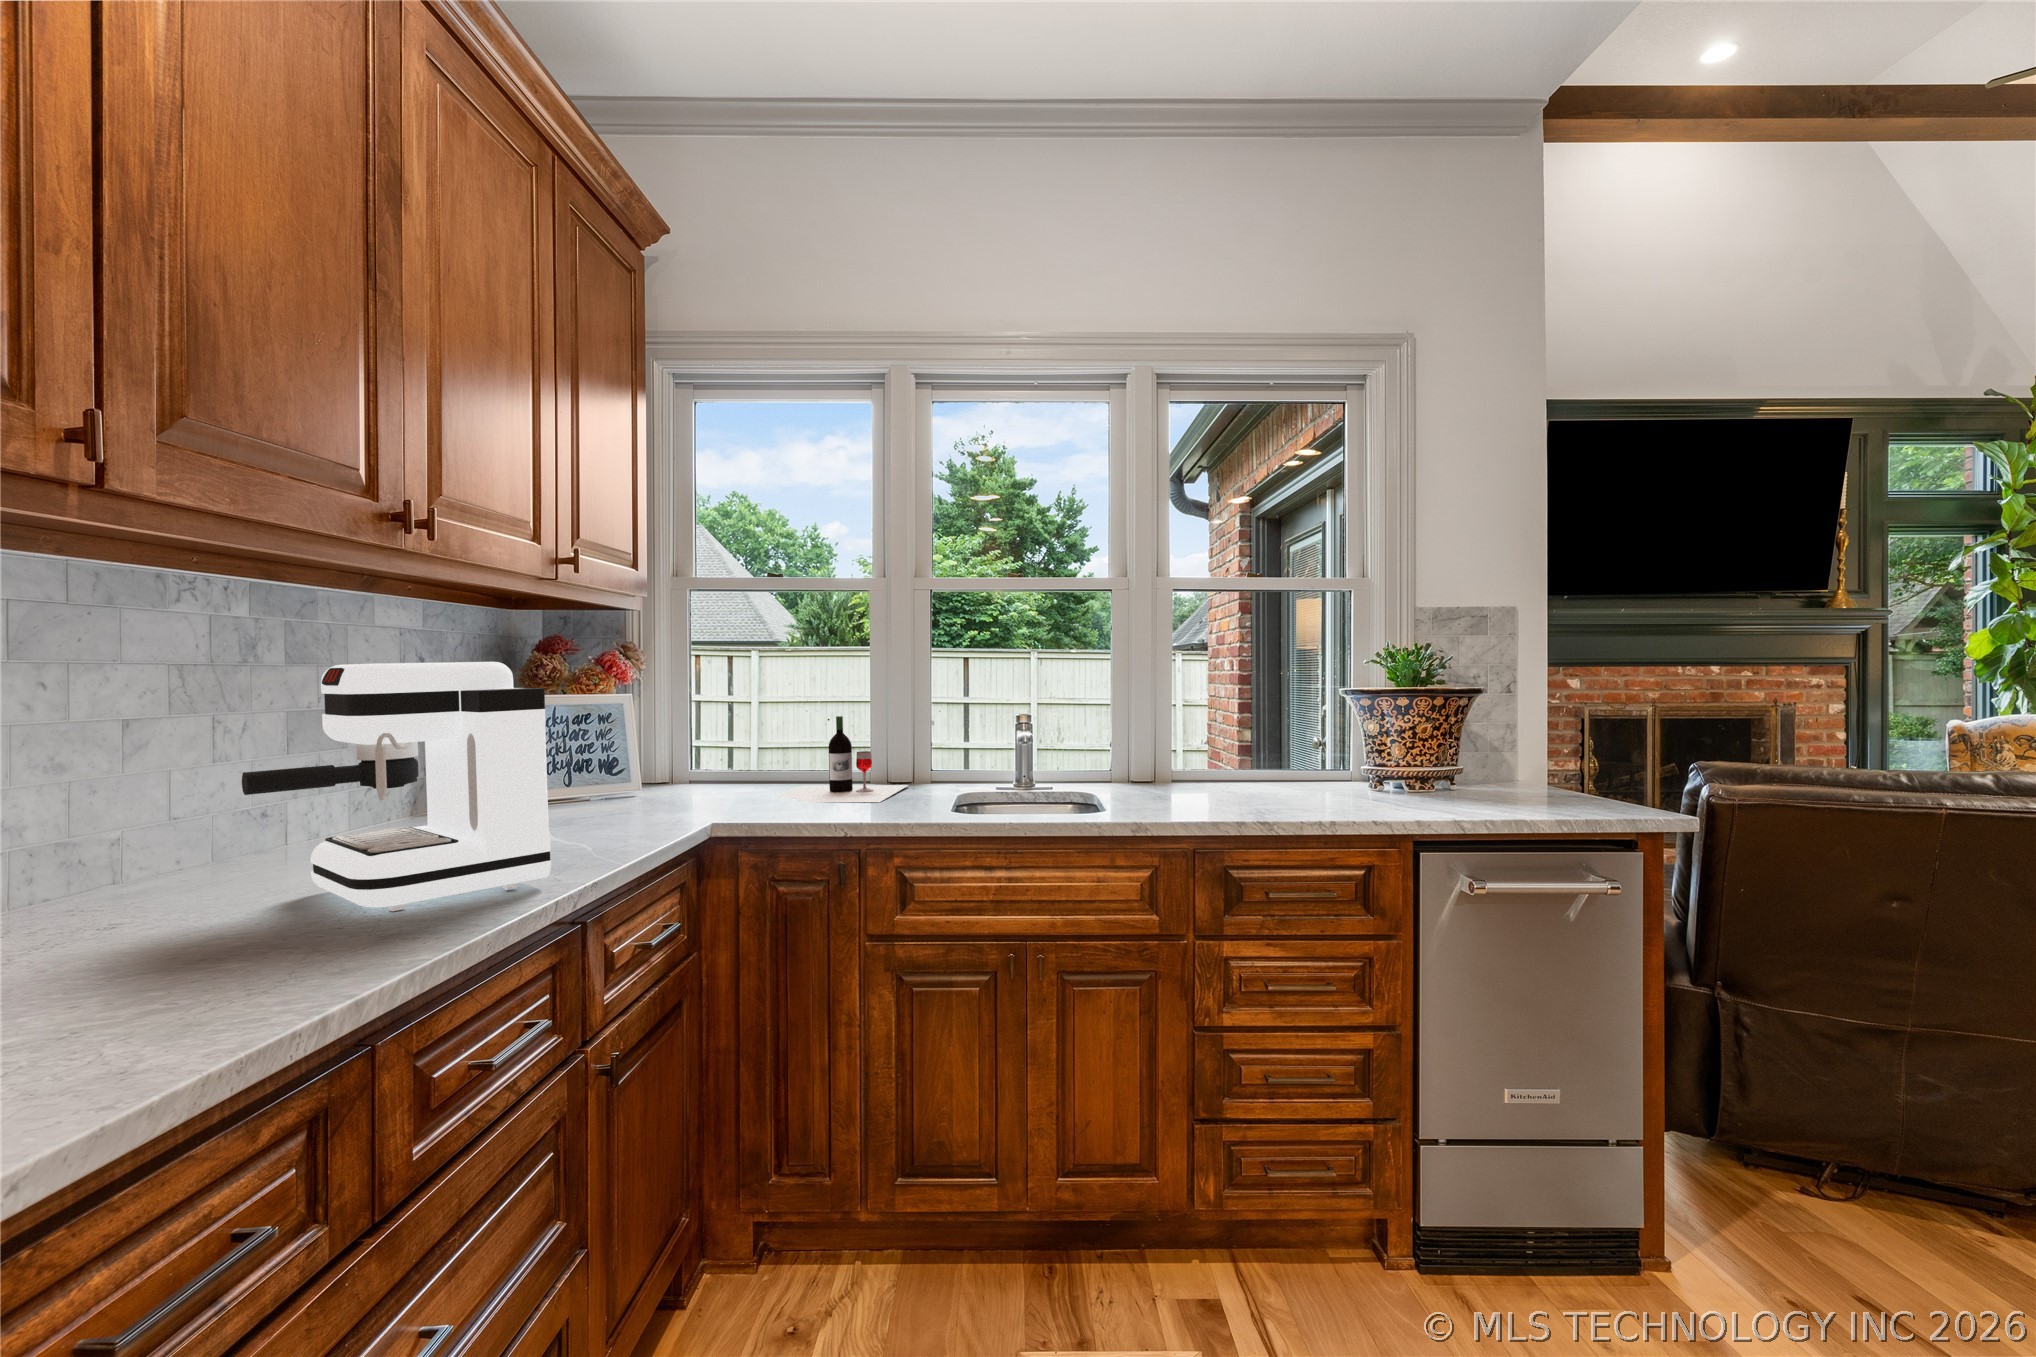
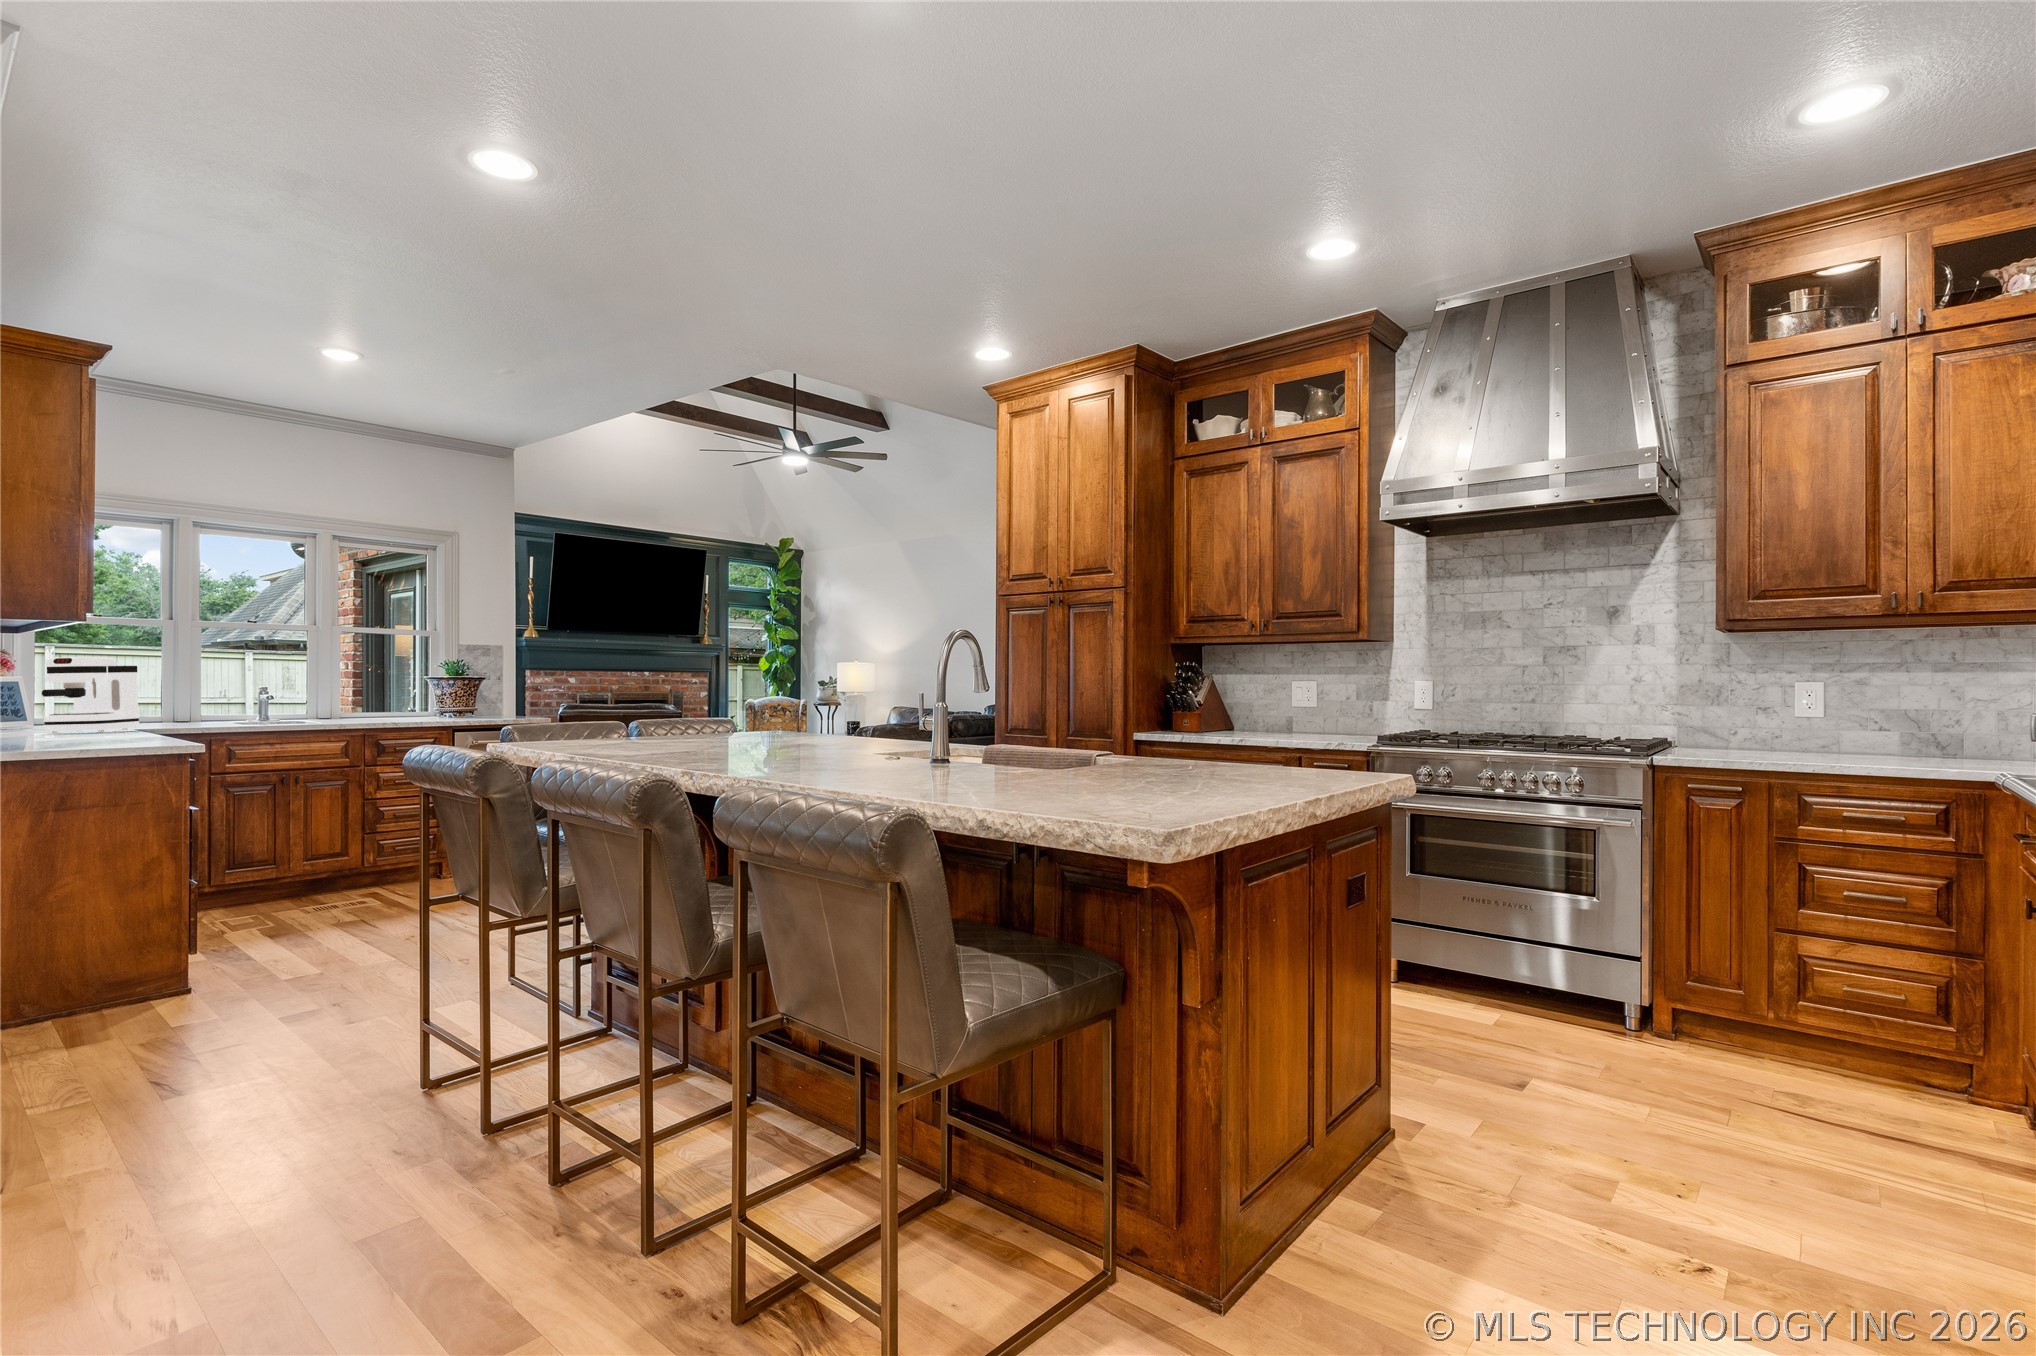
wine bottle: present [777,716,908,802] -> none [127,689,199,727]

